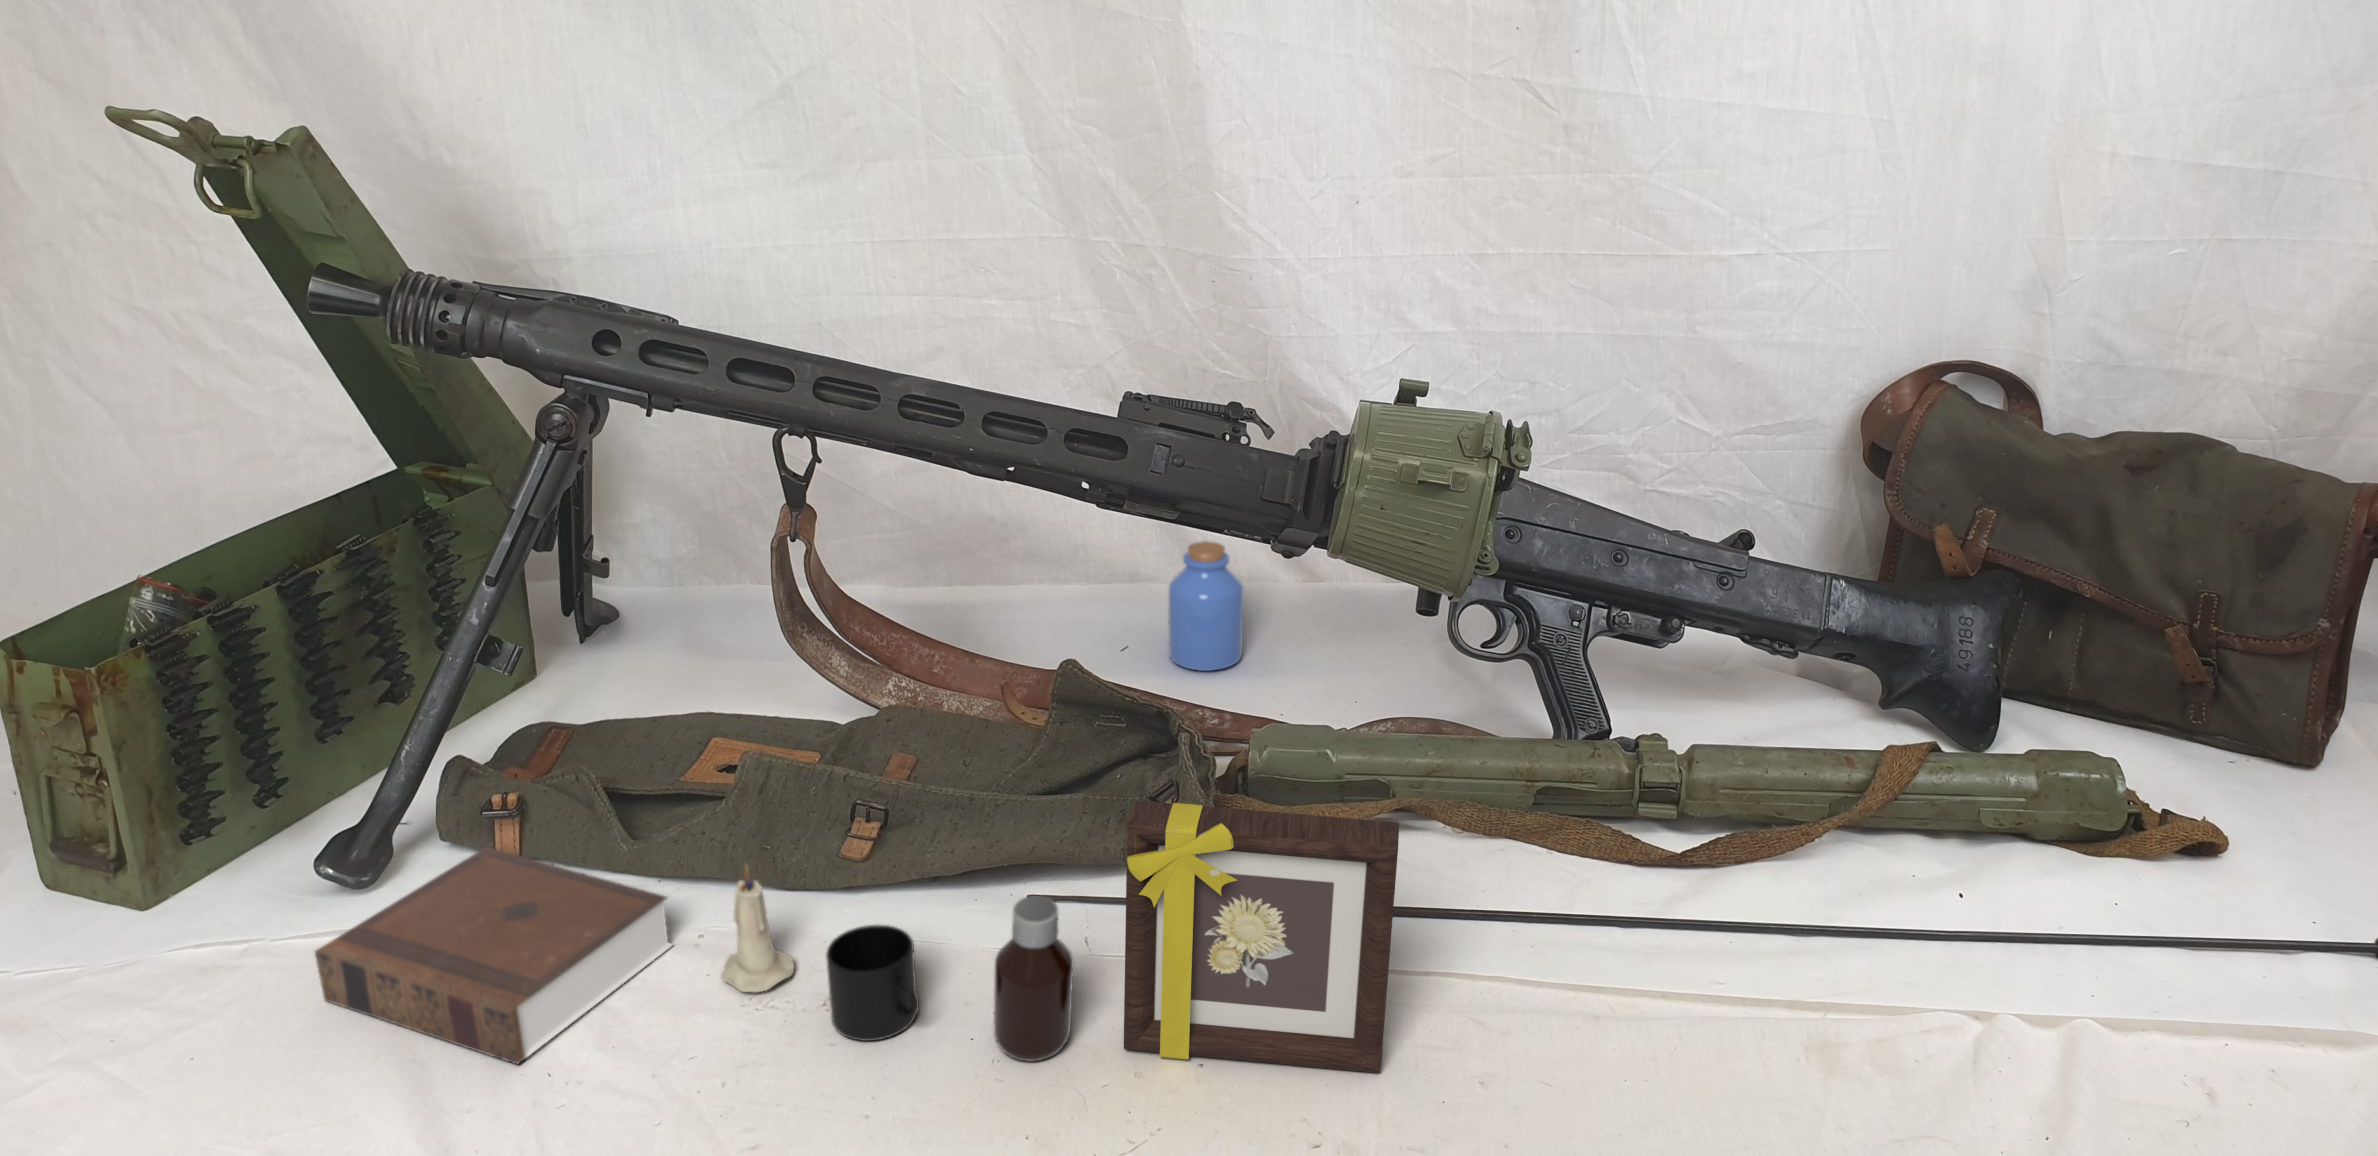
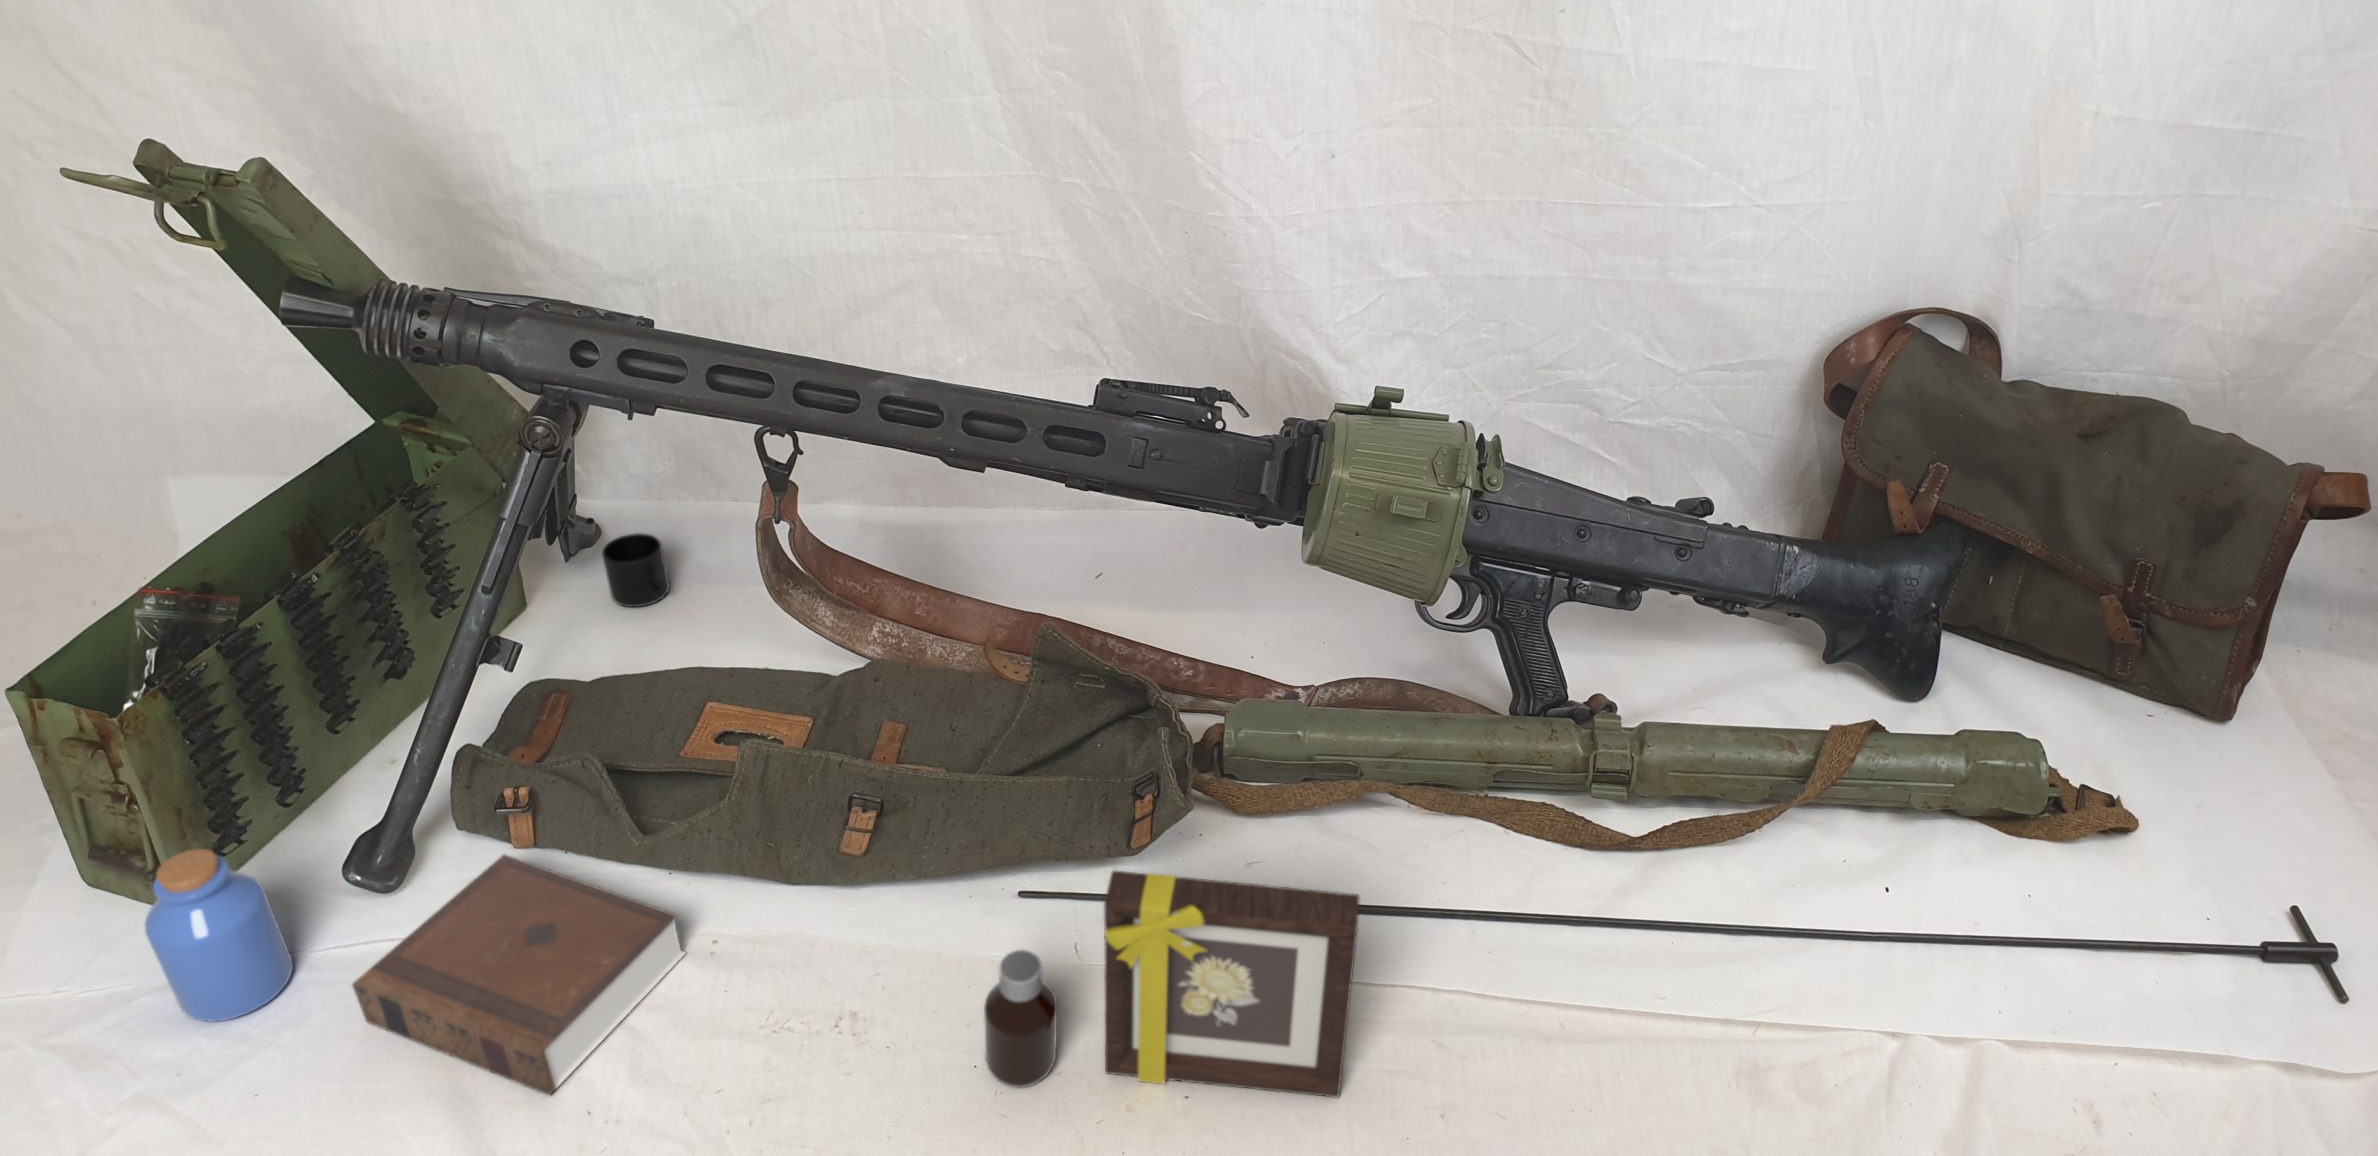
jar: present [1169,541,1243,671] -> present [145,849,293,1021]
candle: present [721,864,794,992] -> none [732,900,800,1010]
mug: present [826,925,919,1041] -> present [602,533,670,607]

